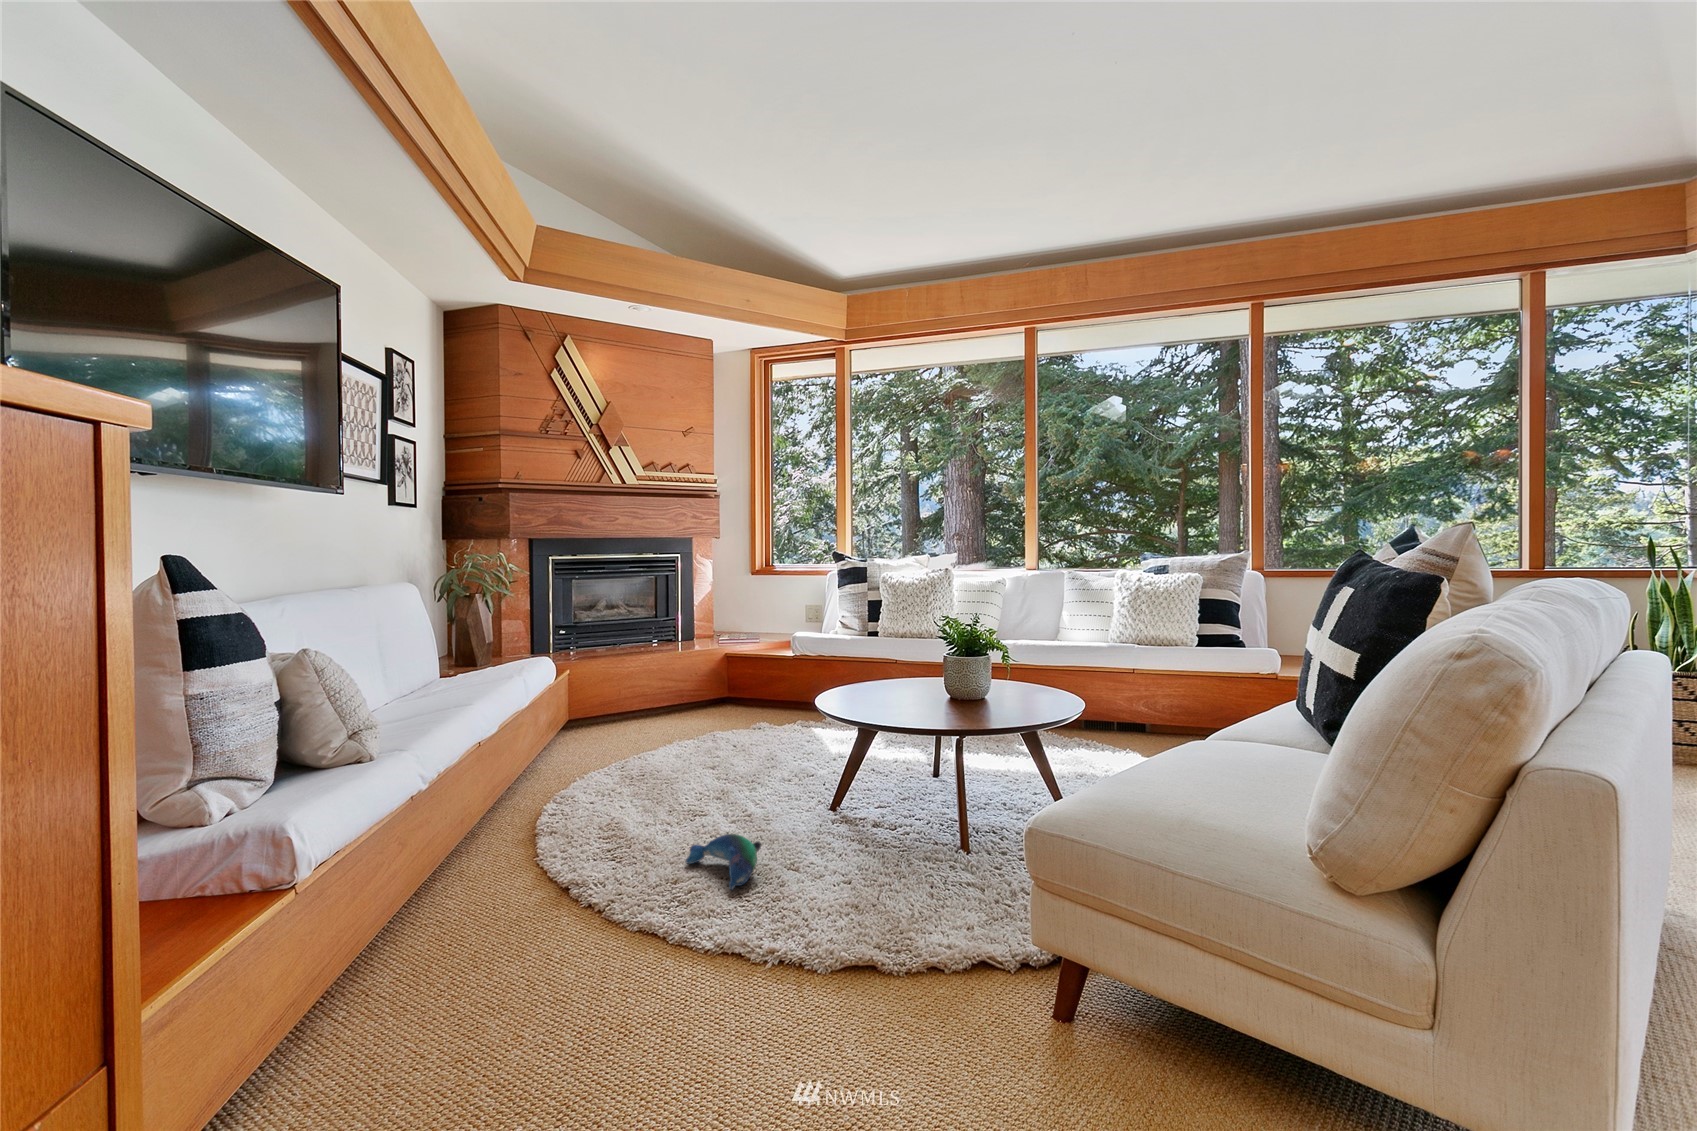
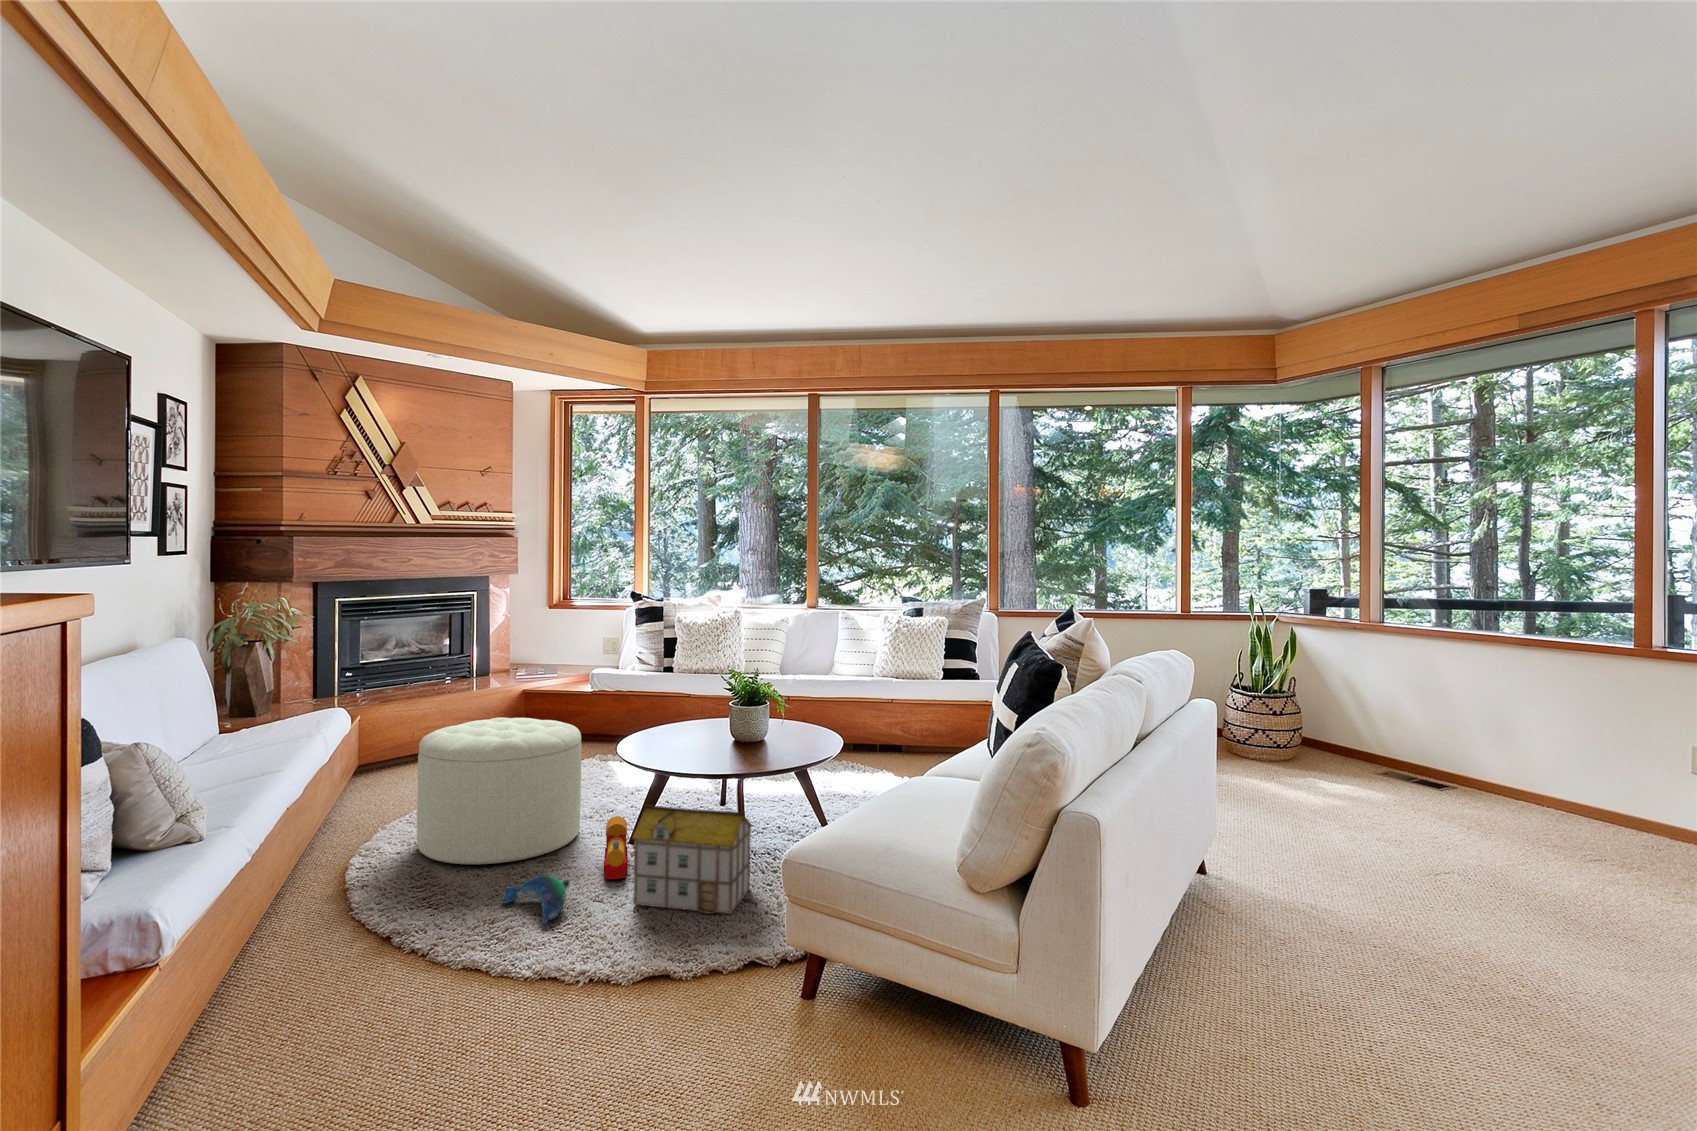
ottoman: none [608,665,777,821] -> present [417,717,582,864]
toy house: none [831,759,976,899] -> present [632,805,752,914]
toy train: none [801,776,828,847] -> present [604,816,627,879]

